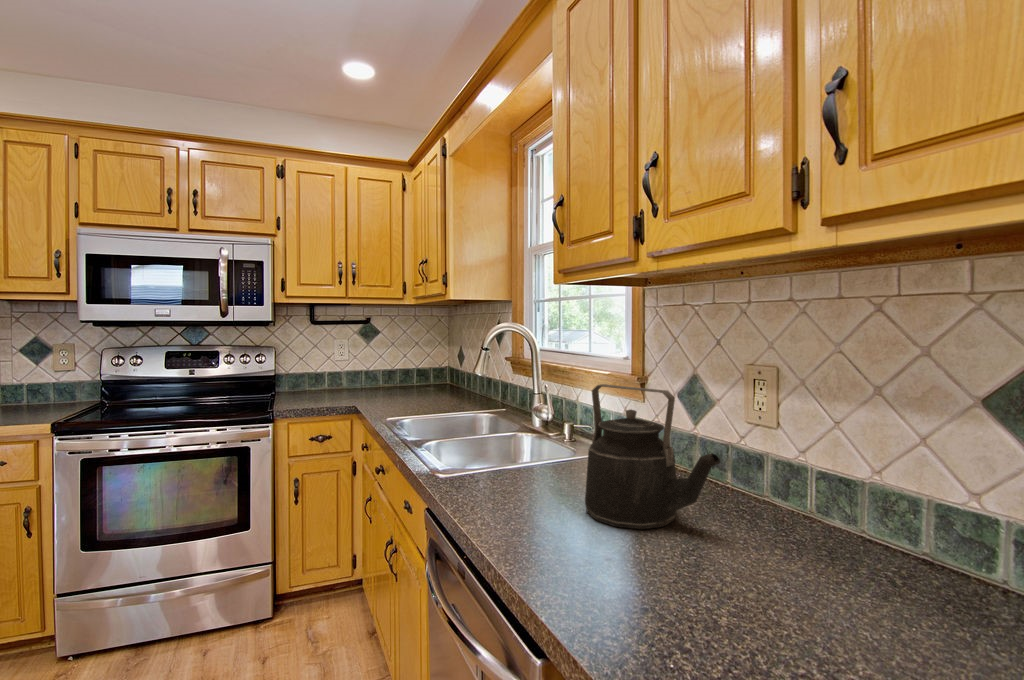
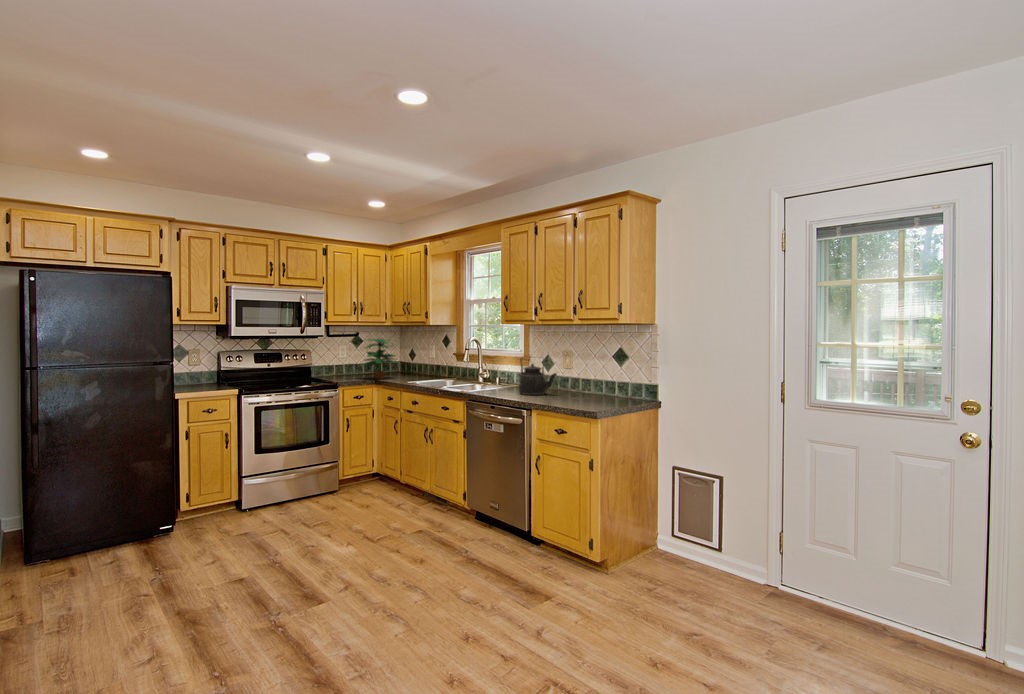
potted plant: none [342,327,412,403] -> present [364,339,396,379]

